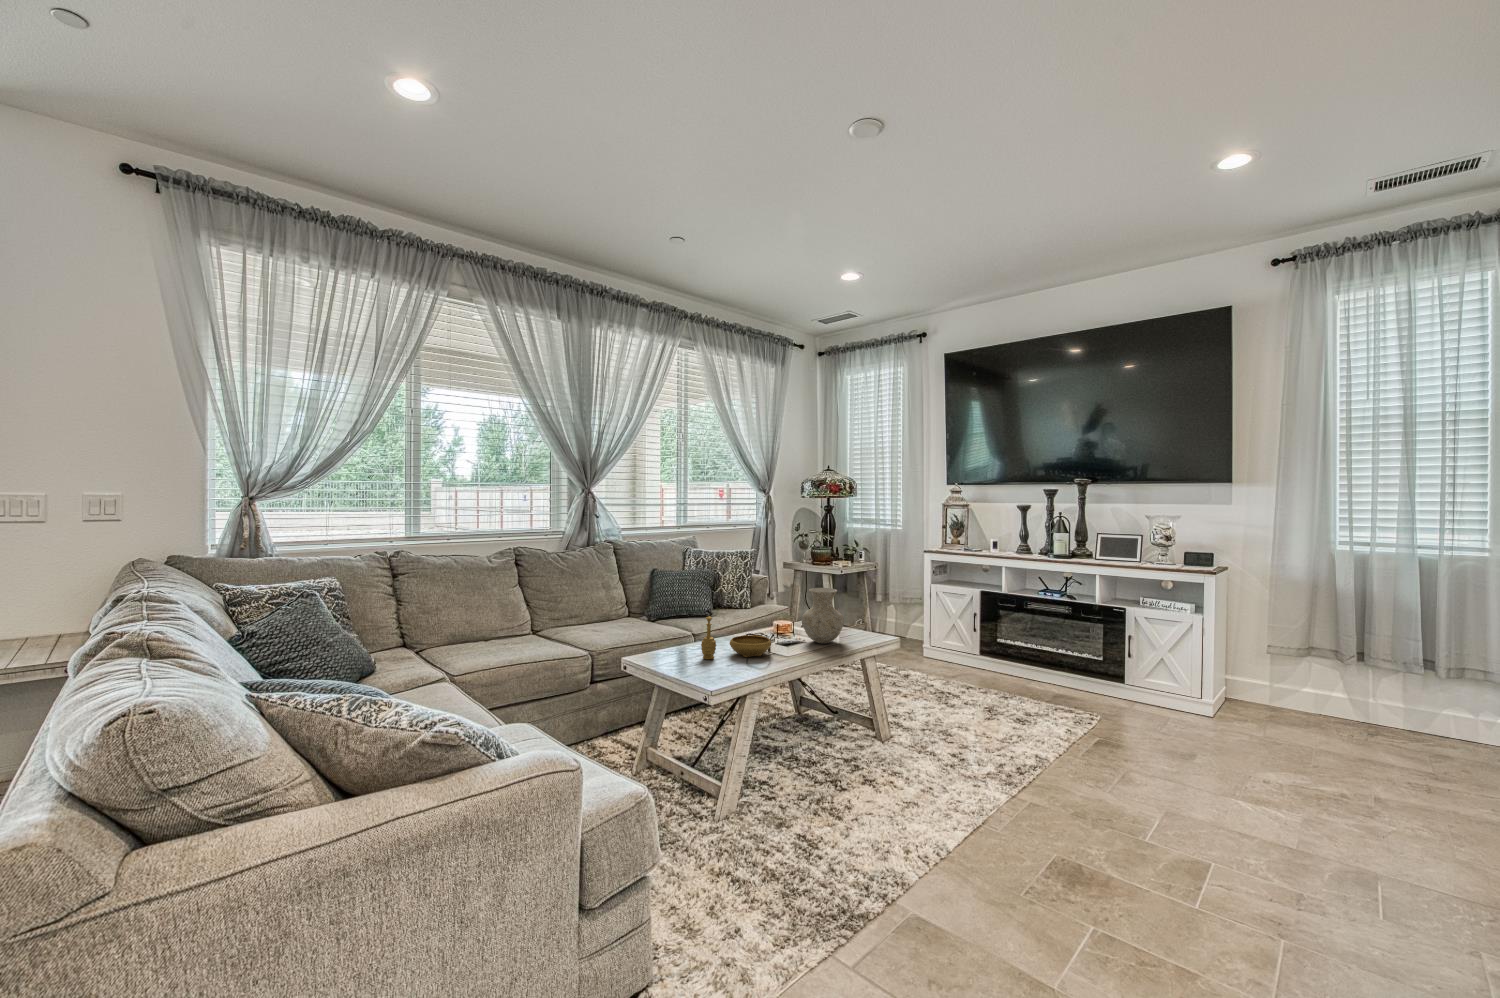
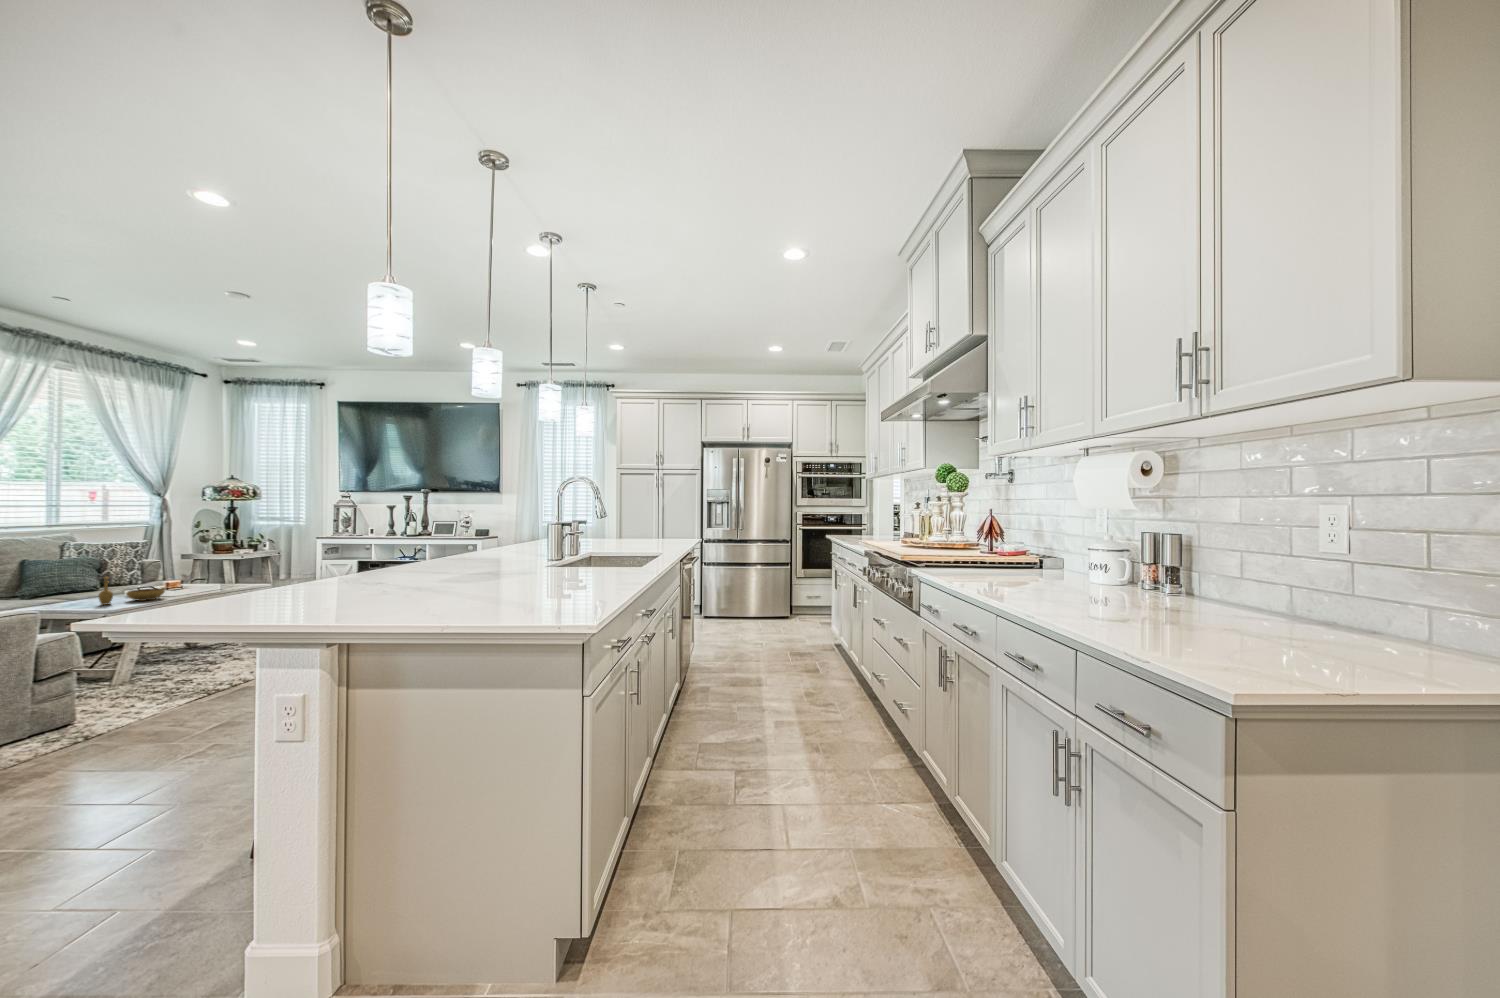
vase: present [802,588,844,644] -> none [193,556,229,591]

